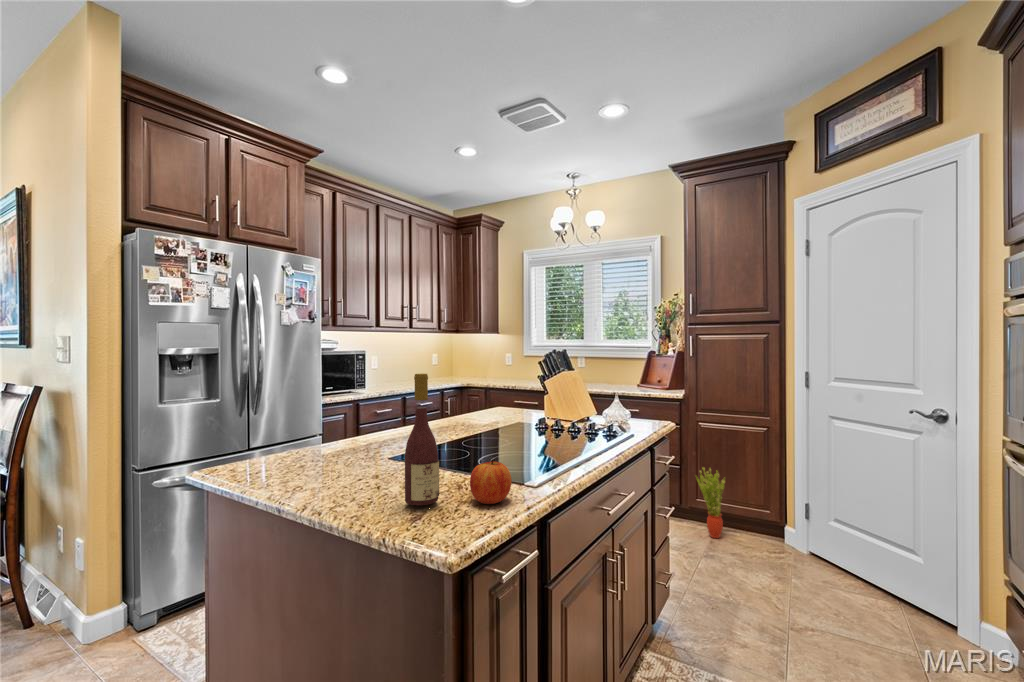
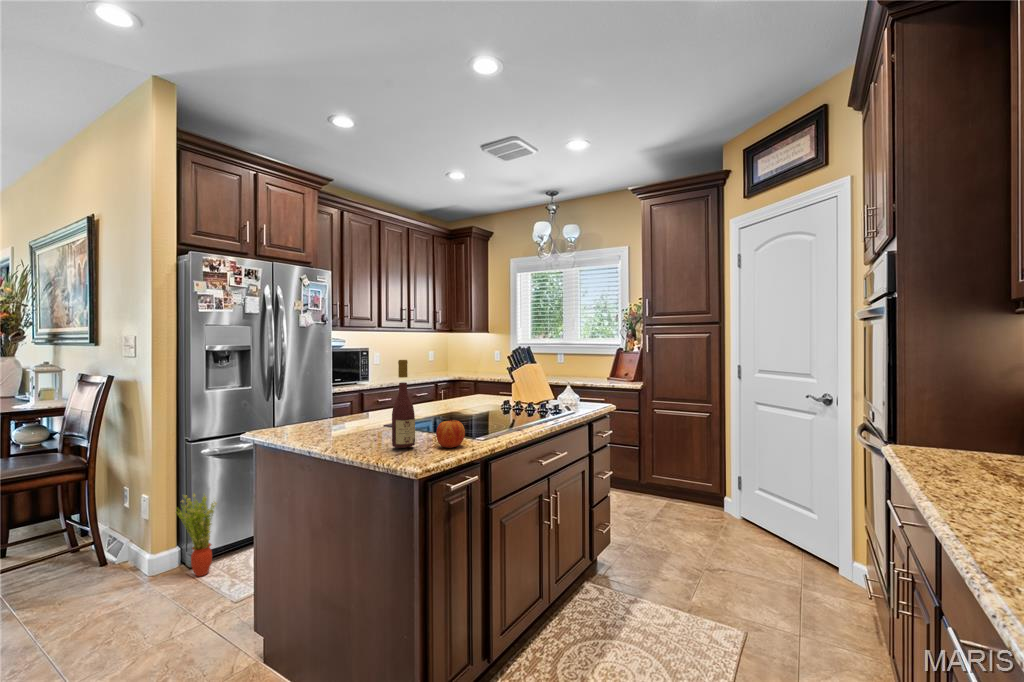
potted plant: present [697,468,725,538] -> present [178,494,217,576]

